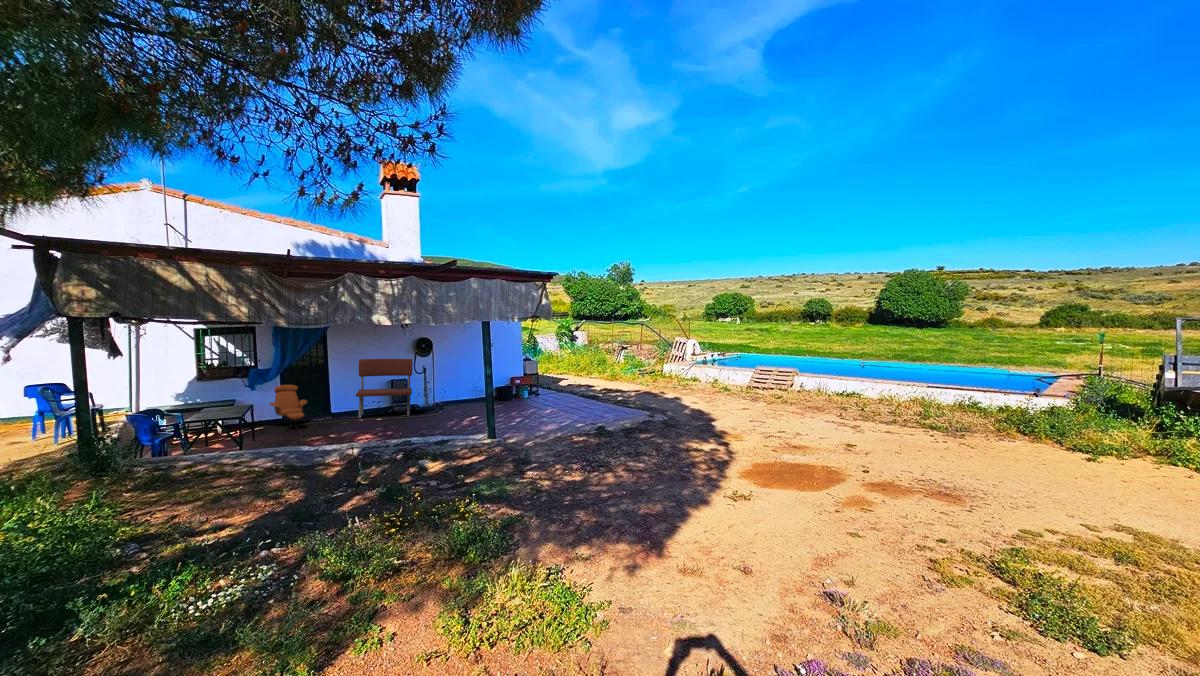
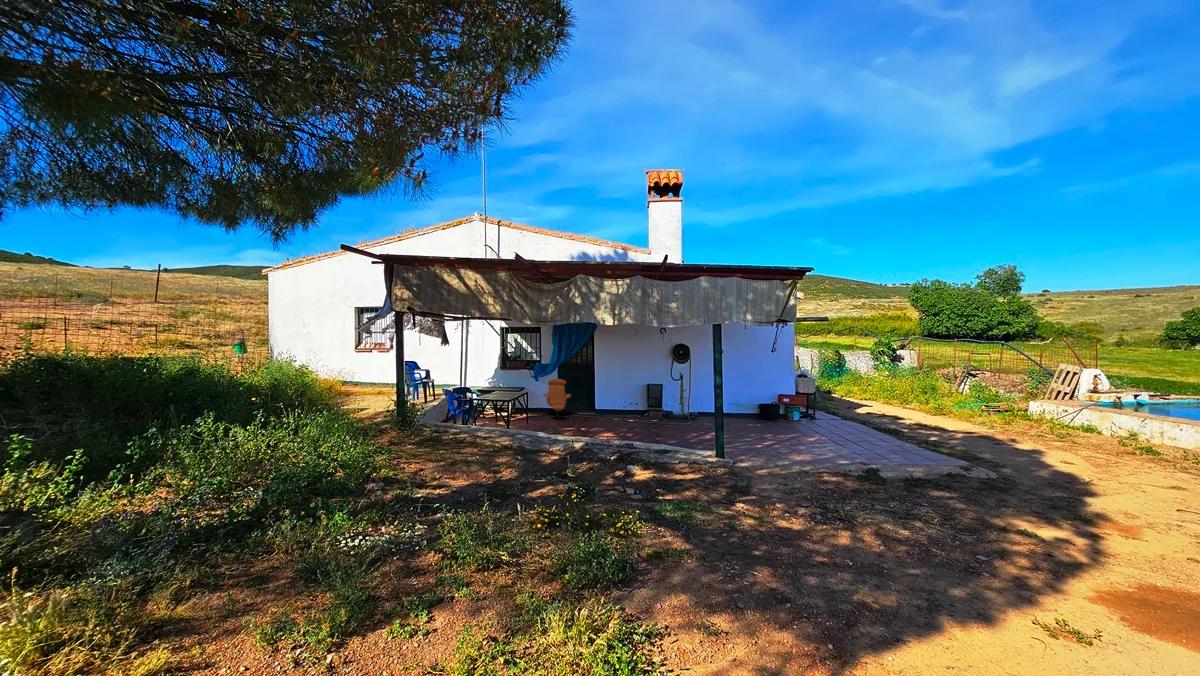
bench: present [356,359,412,418] -> none [610,361,665,422]

